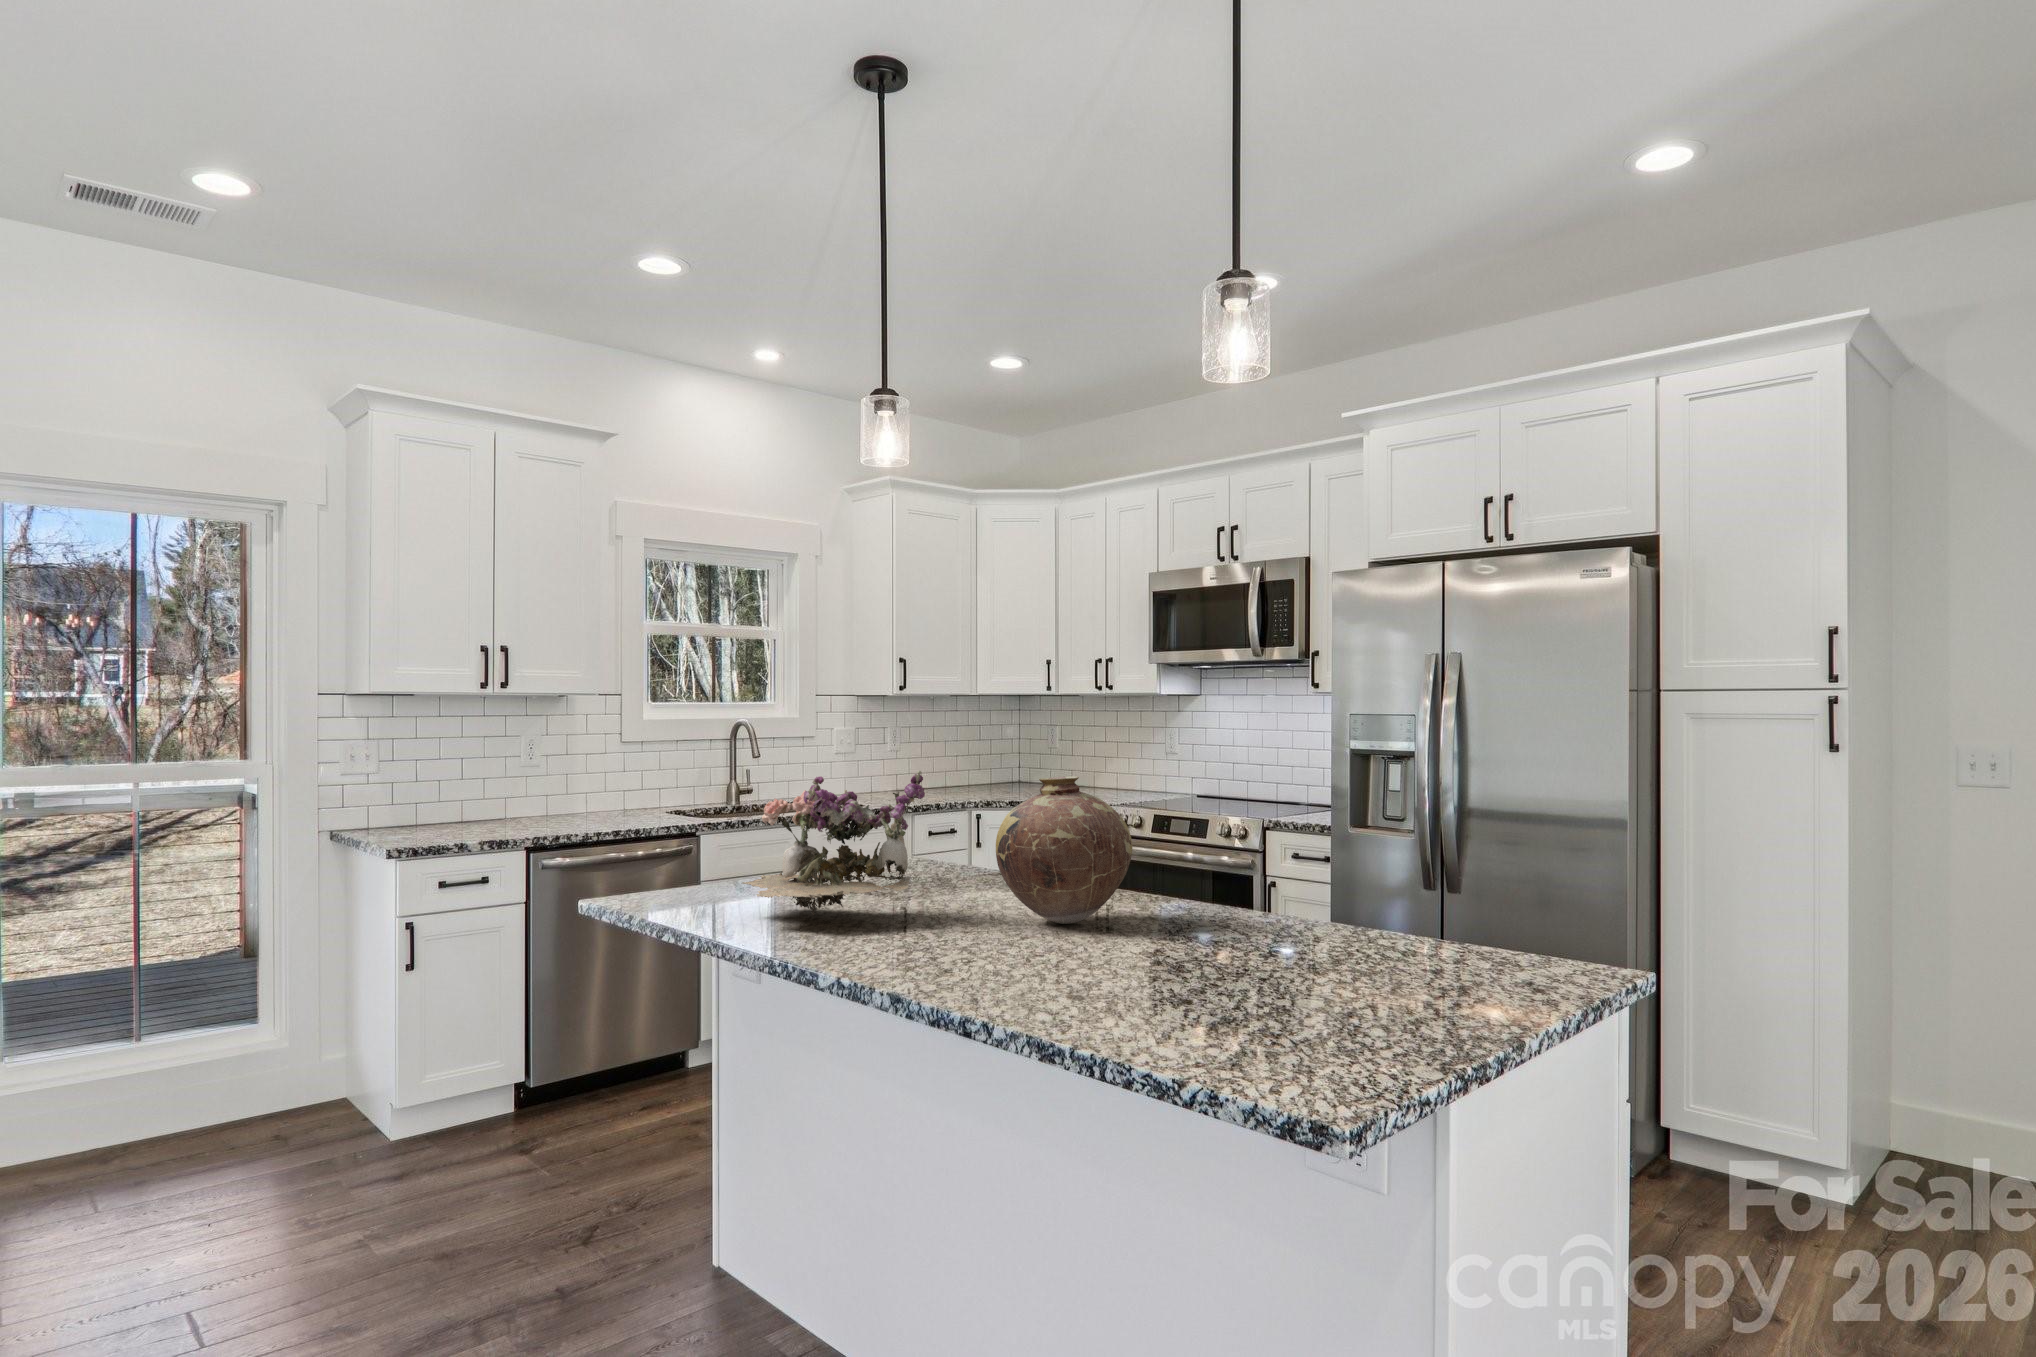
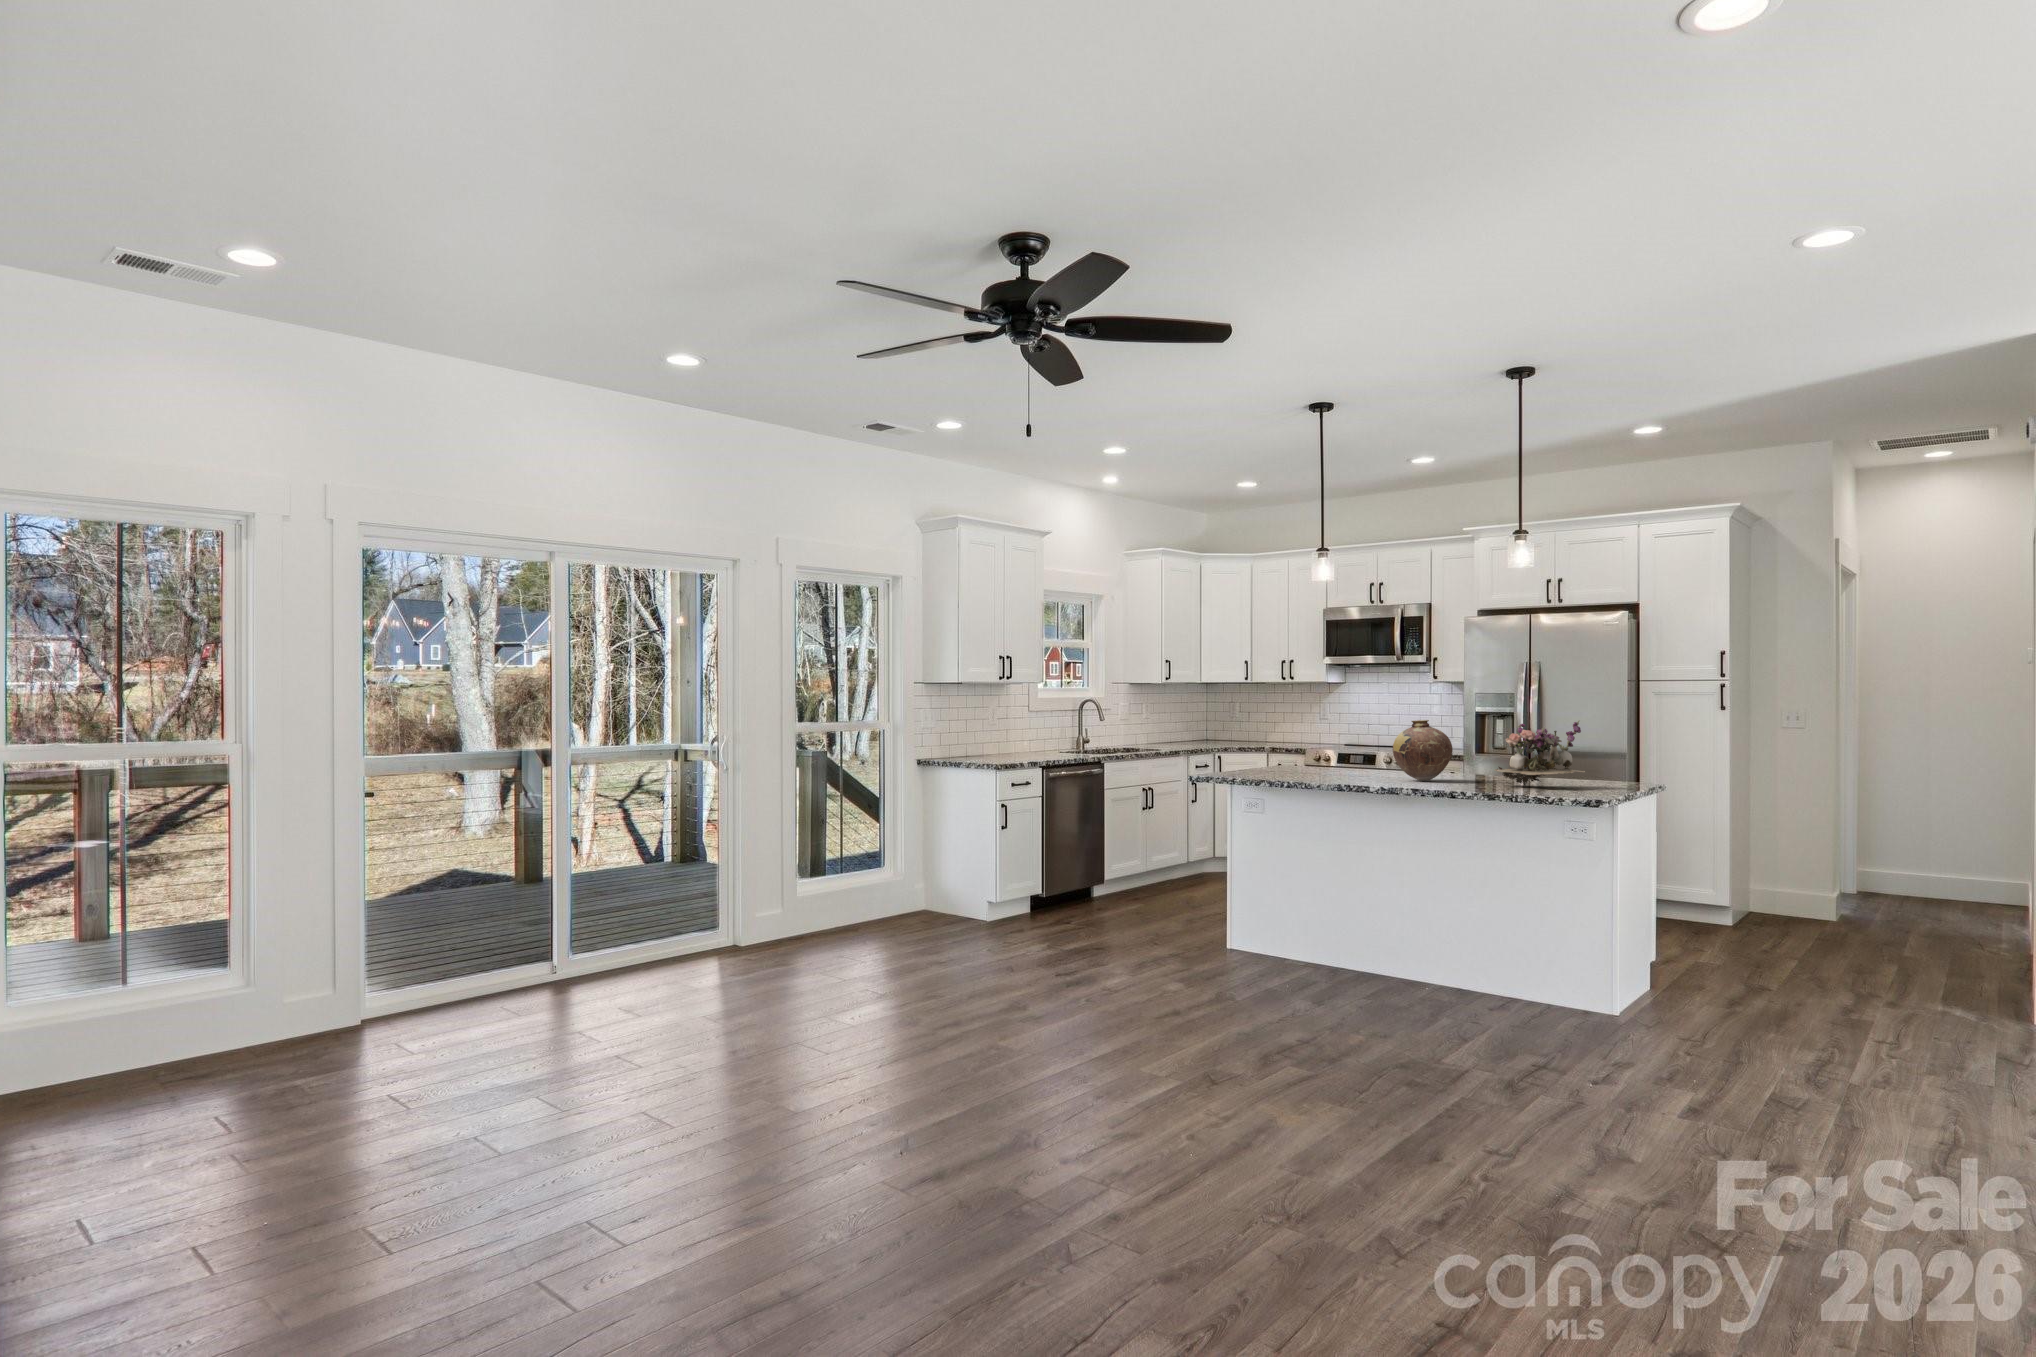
flower arrangement: present [742,770,925,915] -> present [1496,720,1585,786]

